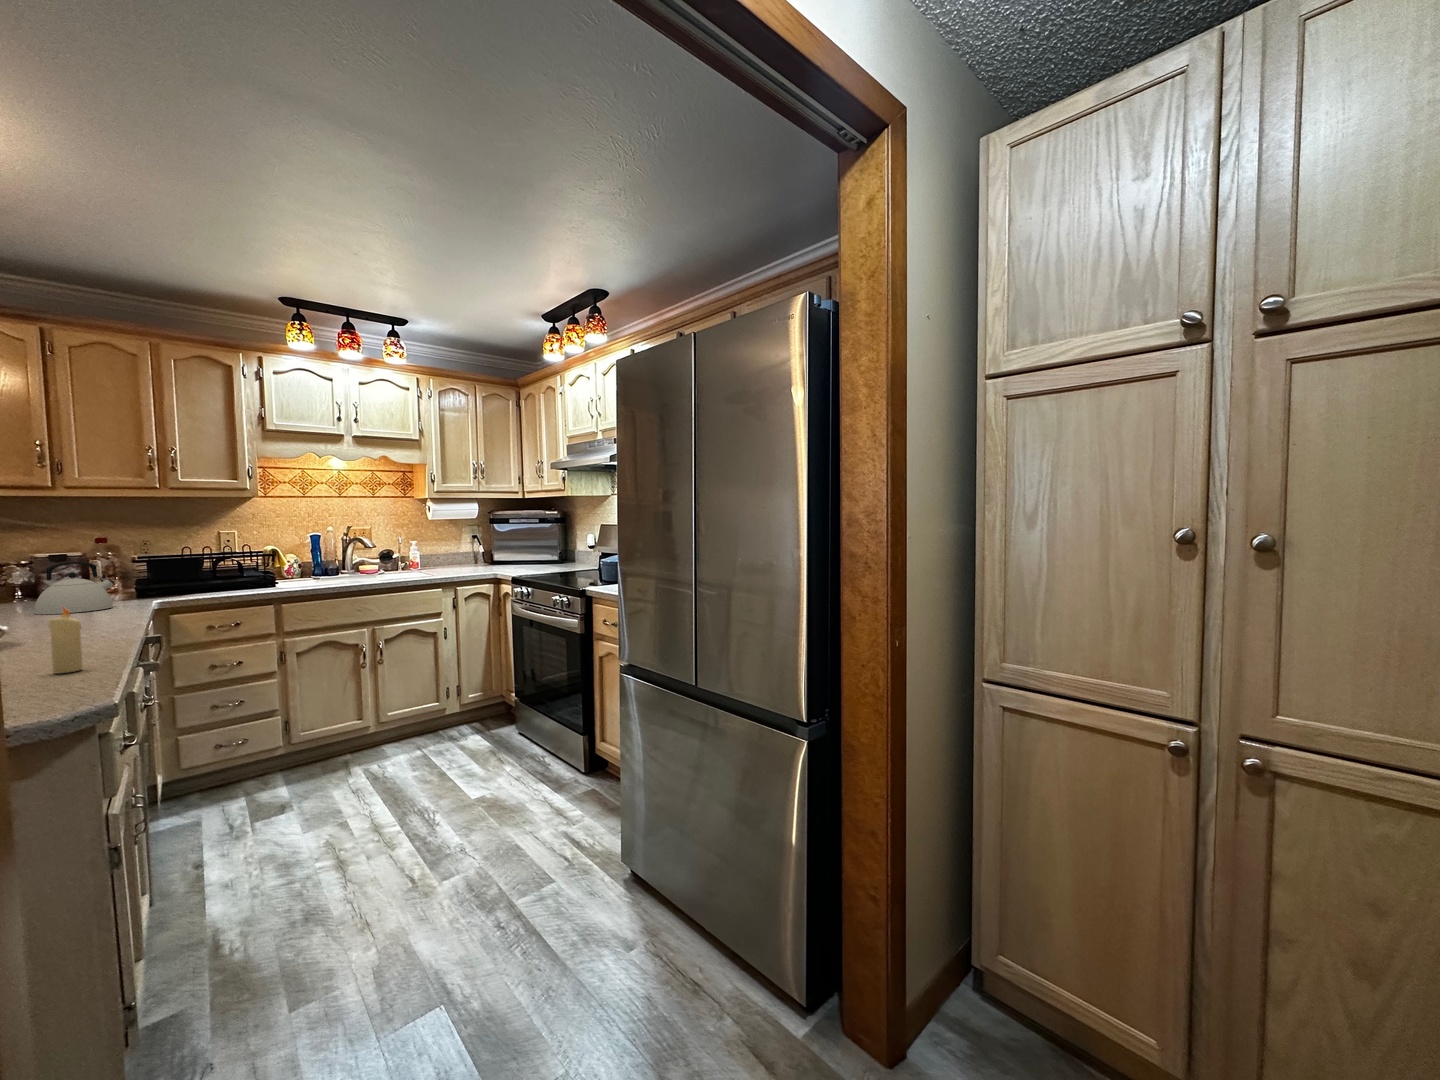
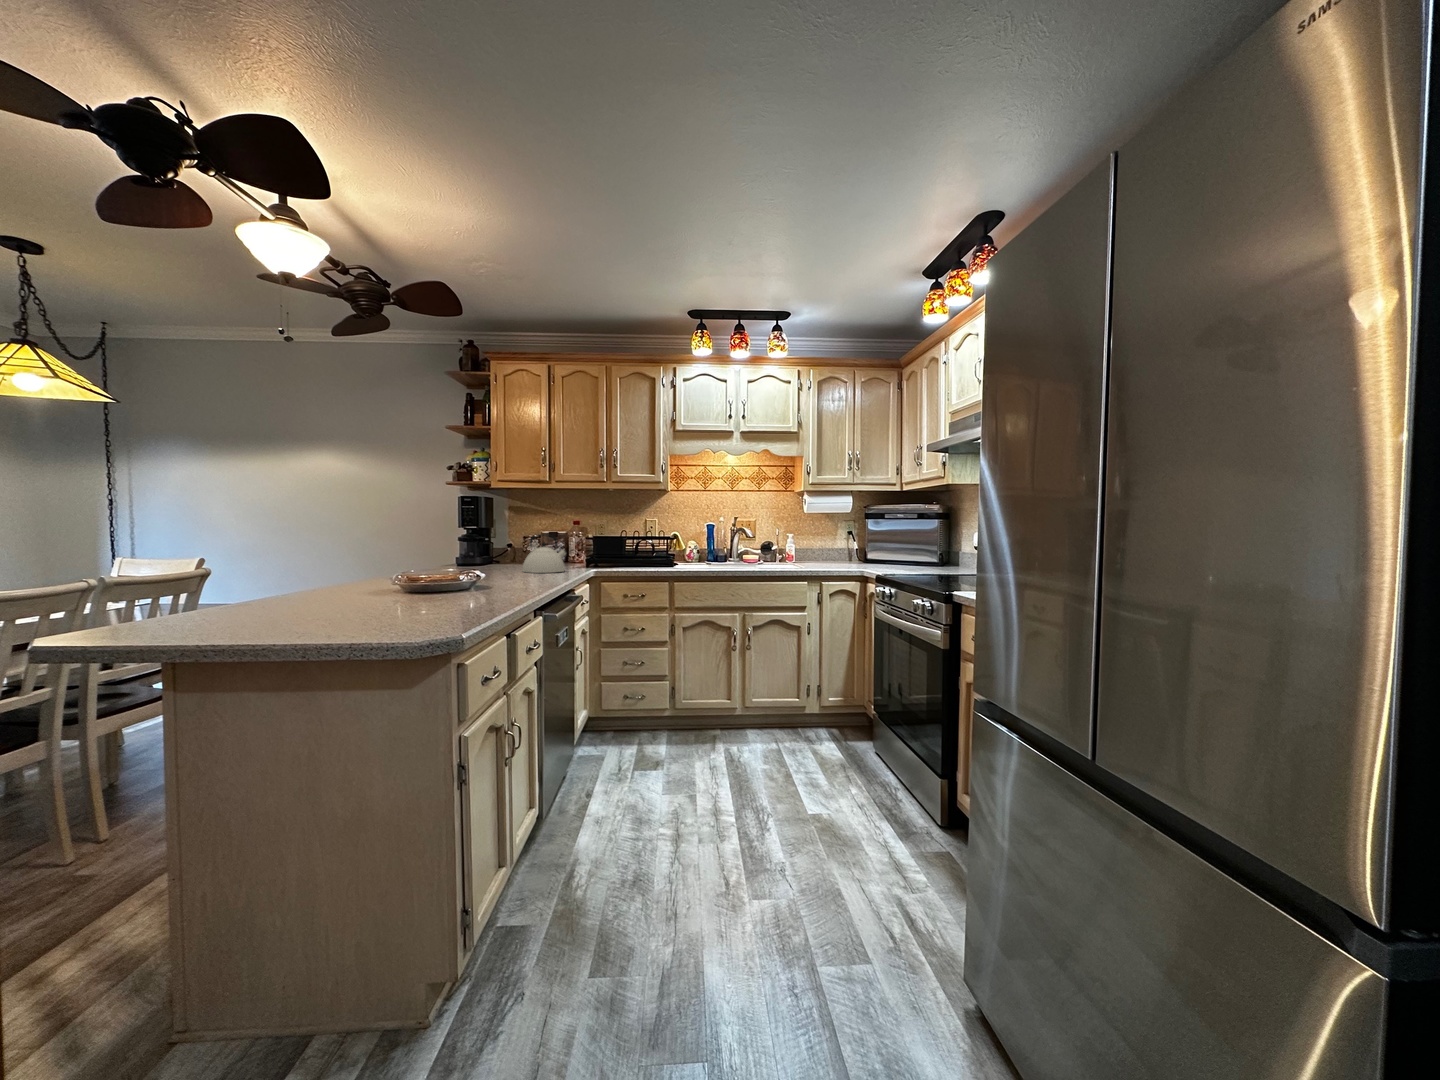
candle: present [48,607,83,674] -> none [458,558,478,614]

